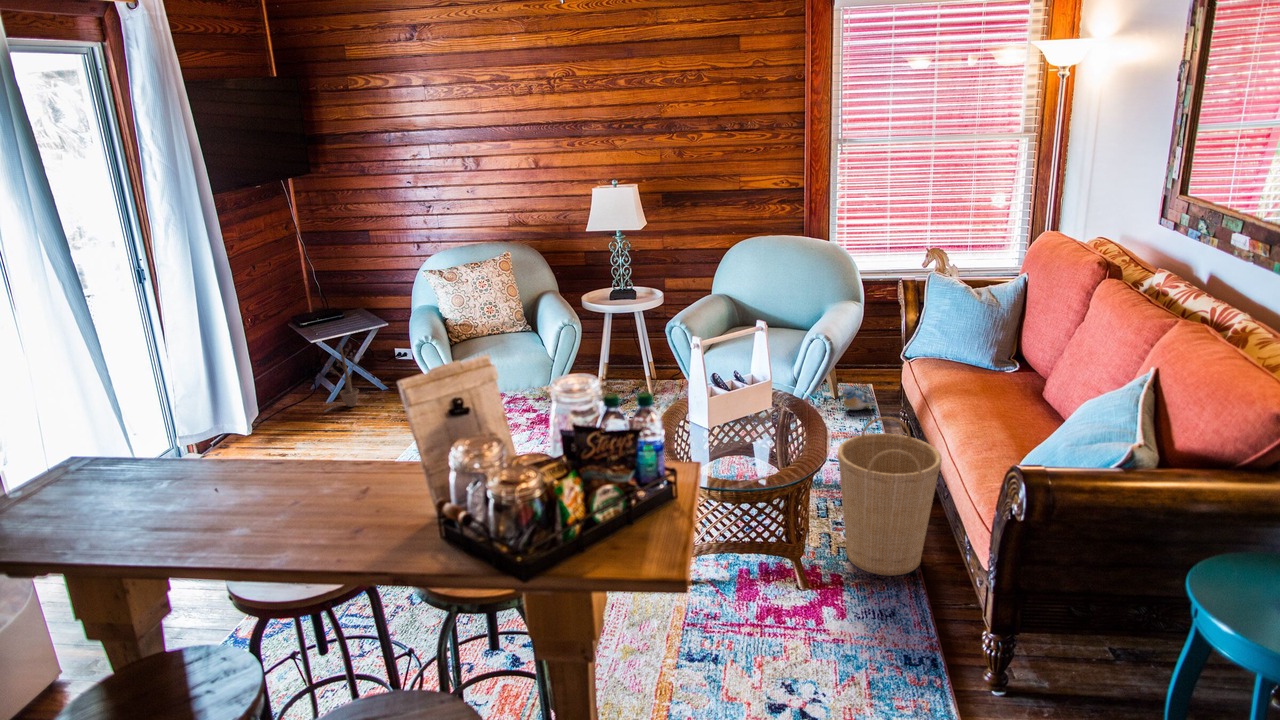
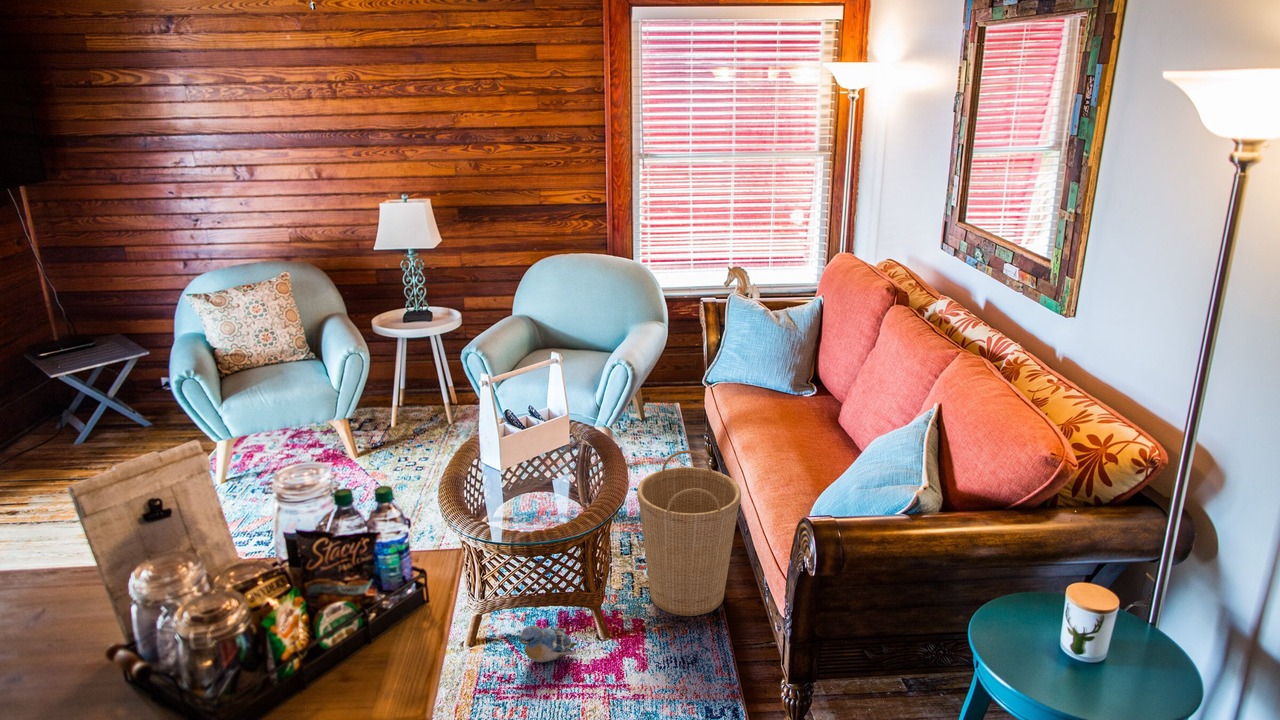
decorative plant: present [326,343,363,411] -> none [68,376,118,457]
plush toy: present [842,386,876,410] -> present [519,625,577,662]

